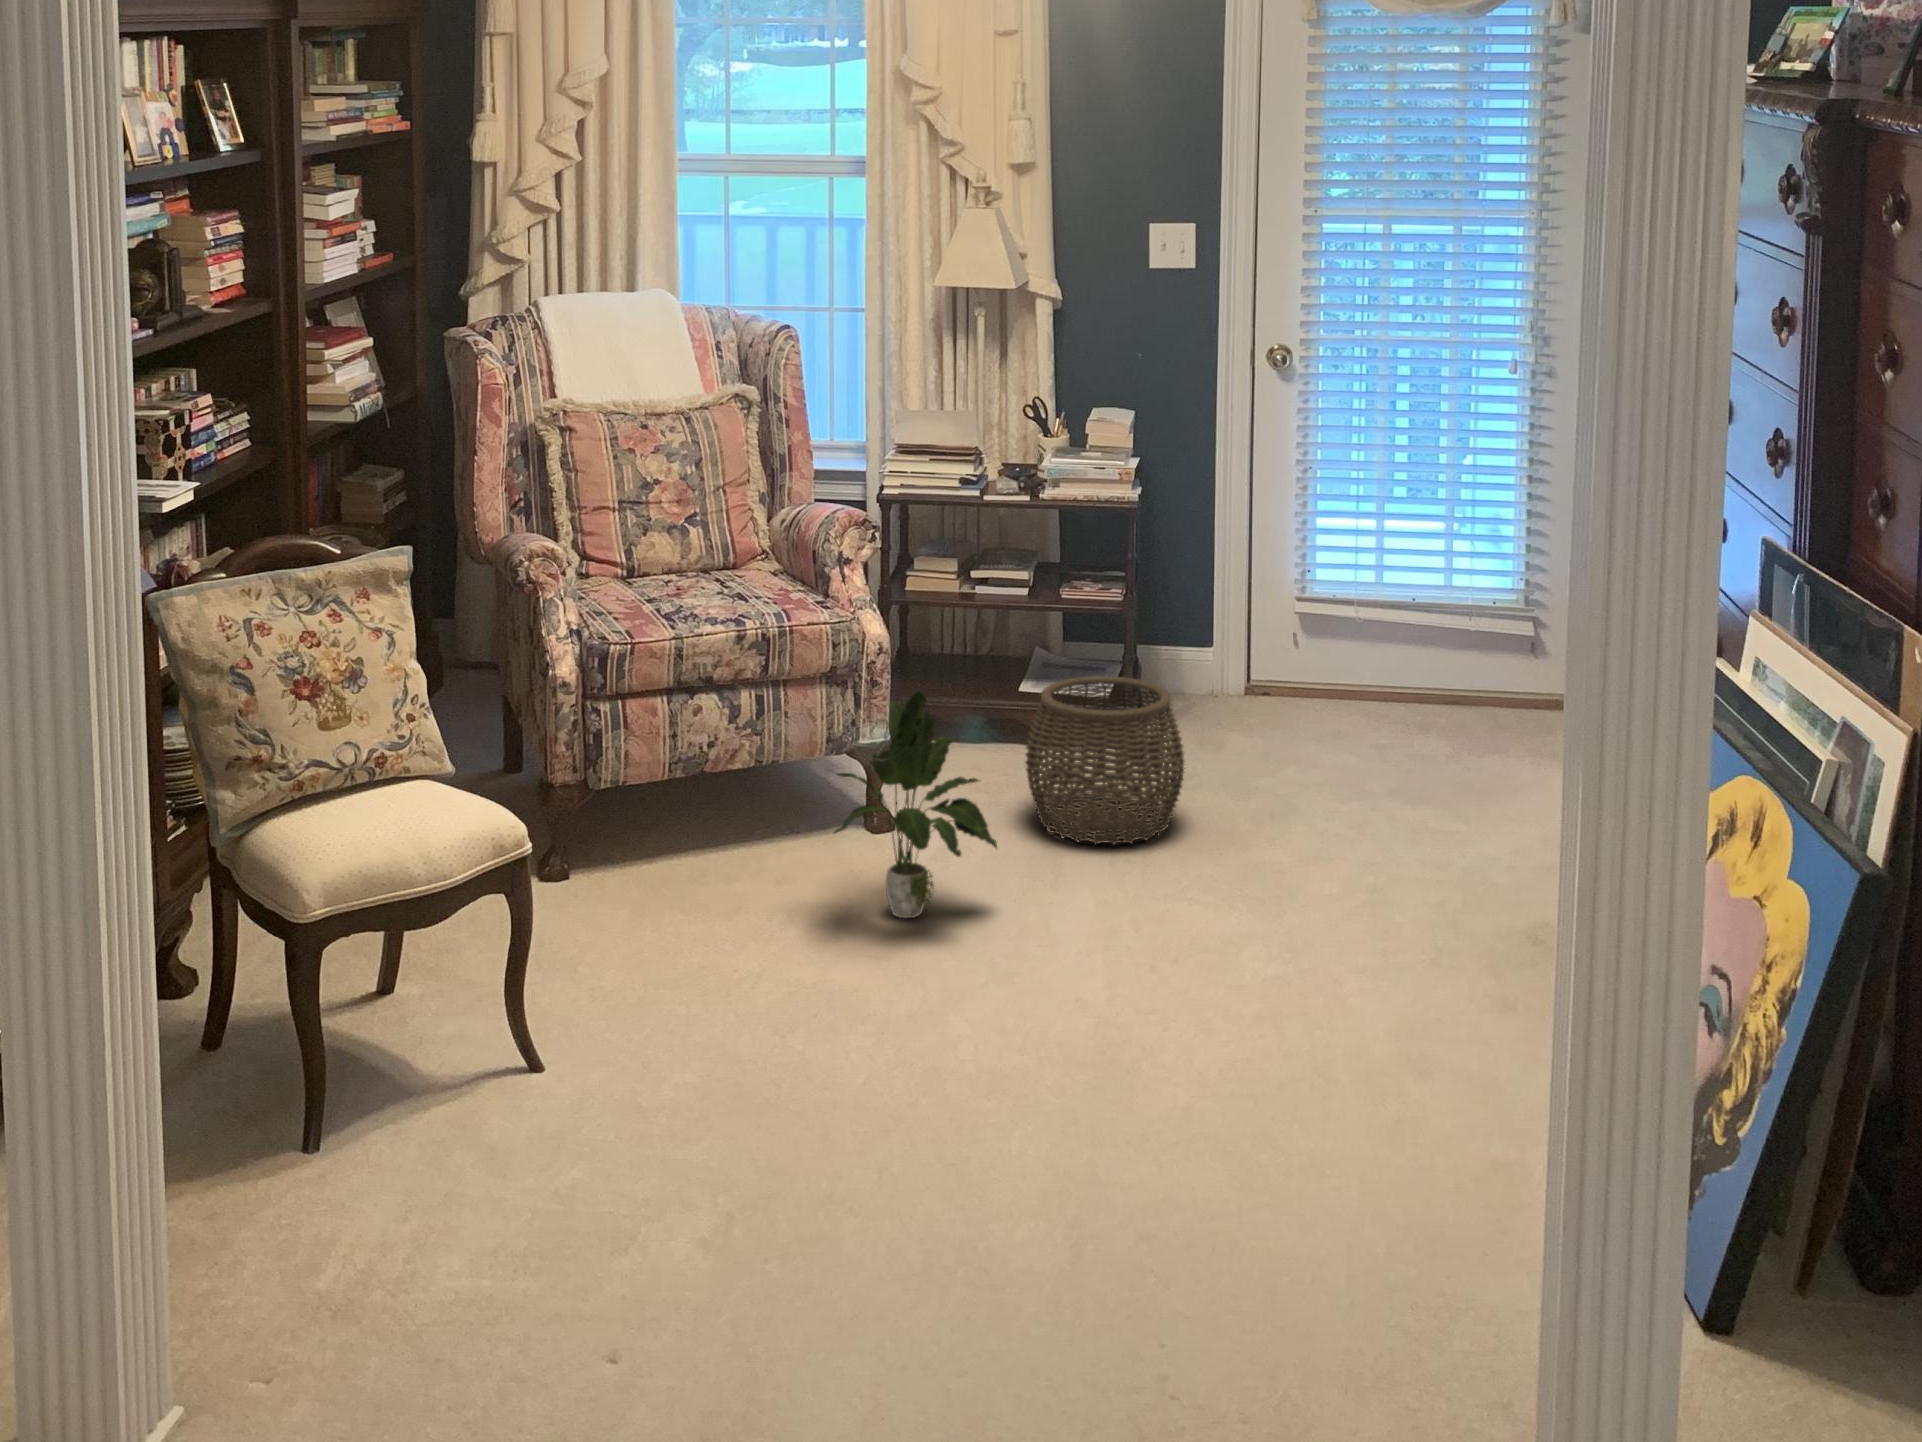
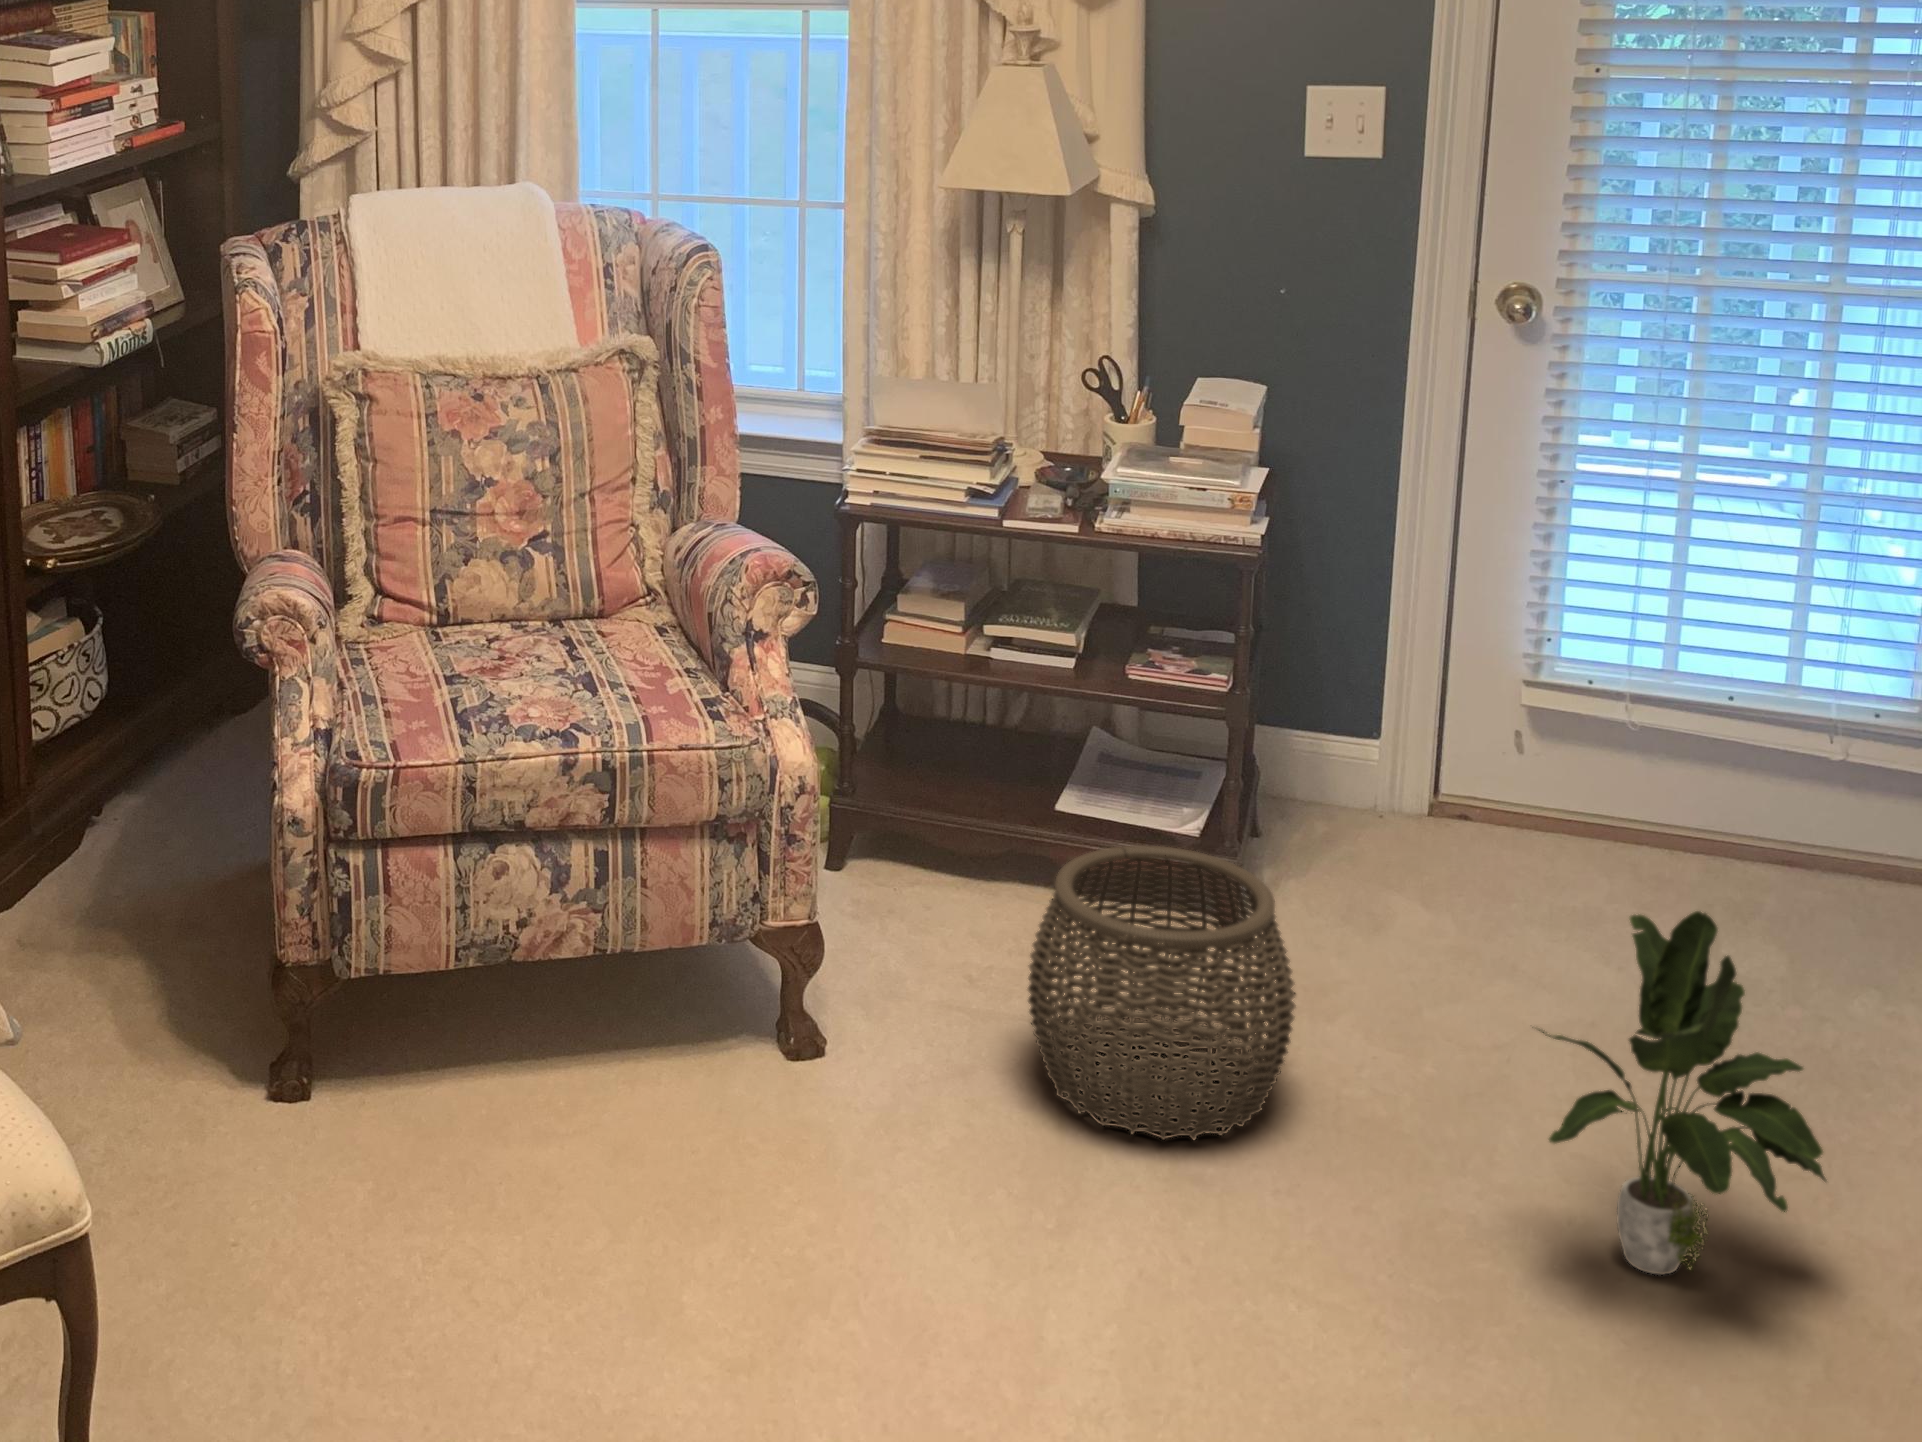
potted plant: present [834,691,997,918] -> present [1532,911,1826,1275]

